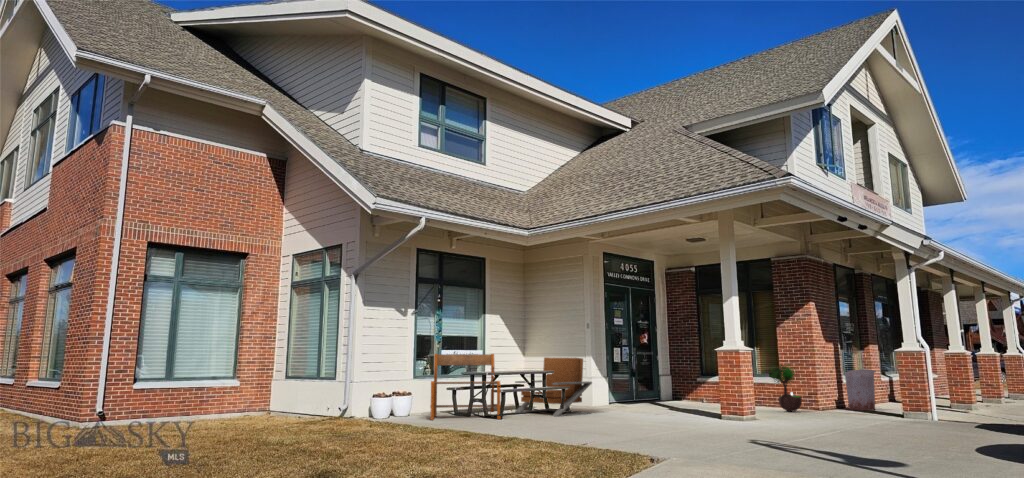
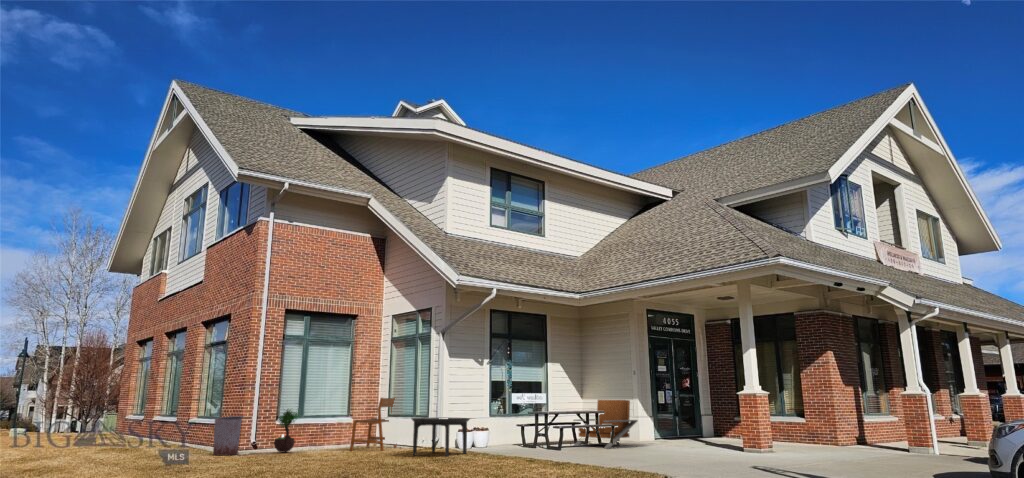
bench: present [430,354,501,420] -> present [350,398,396,451]
potted tree: present [771,365,802,412] -> present [274,410,299,453]
trash can: present [845,369,876,411] -> present [213,415,244,456]
round table: none [310,380,389,430] -> present [412,417,470,457]

